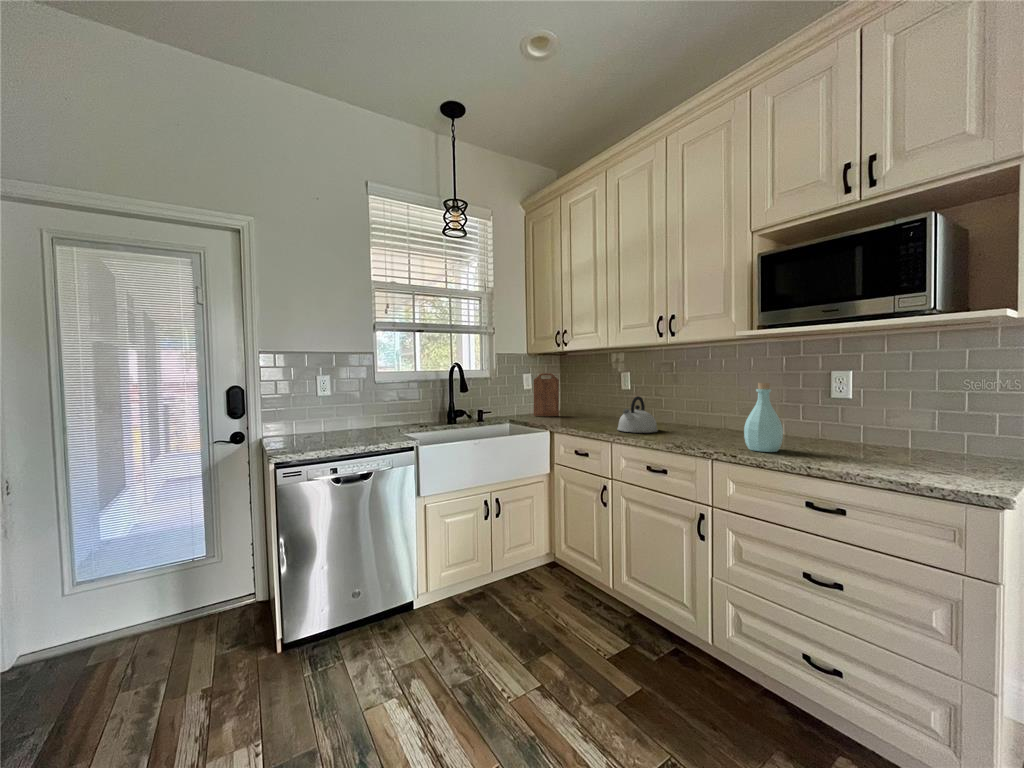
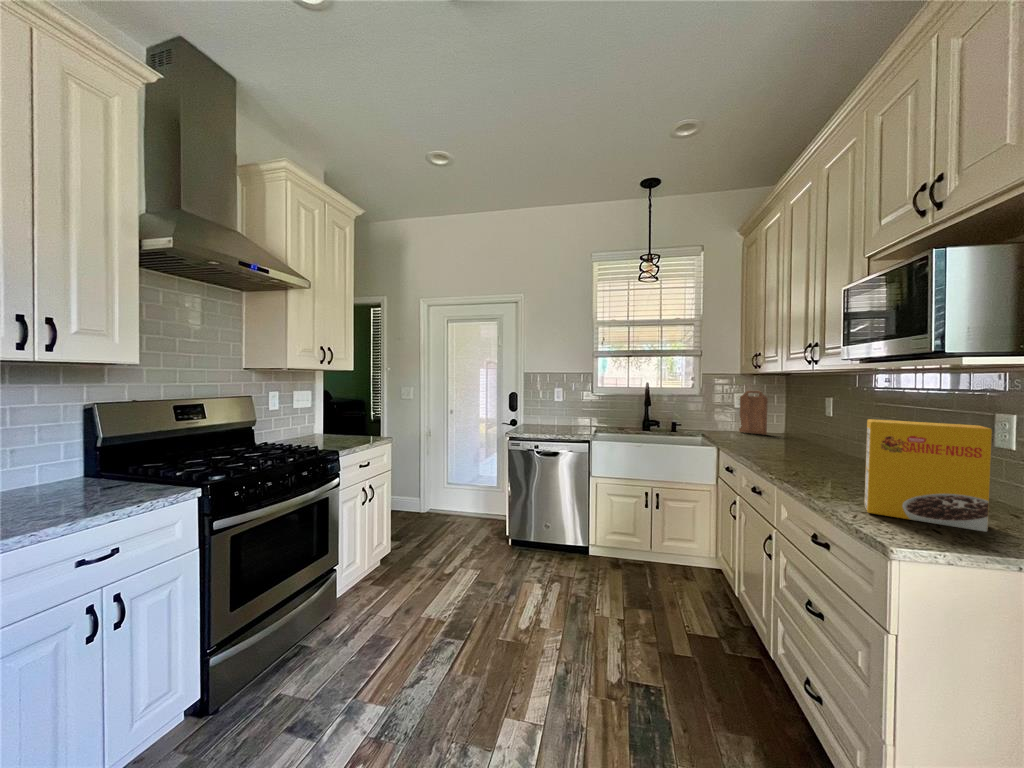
cereal box: none [833,377,922,467] -> present [864,419,992,532]
bottle: present [744,383,783,452] -> none [822,418,867,492]
kettle: present [617,396,658,433] -> none [765,422,814,460]

